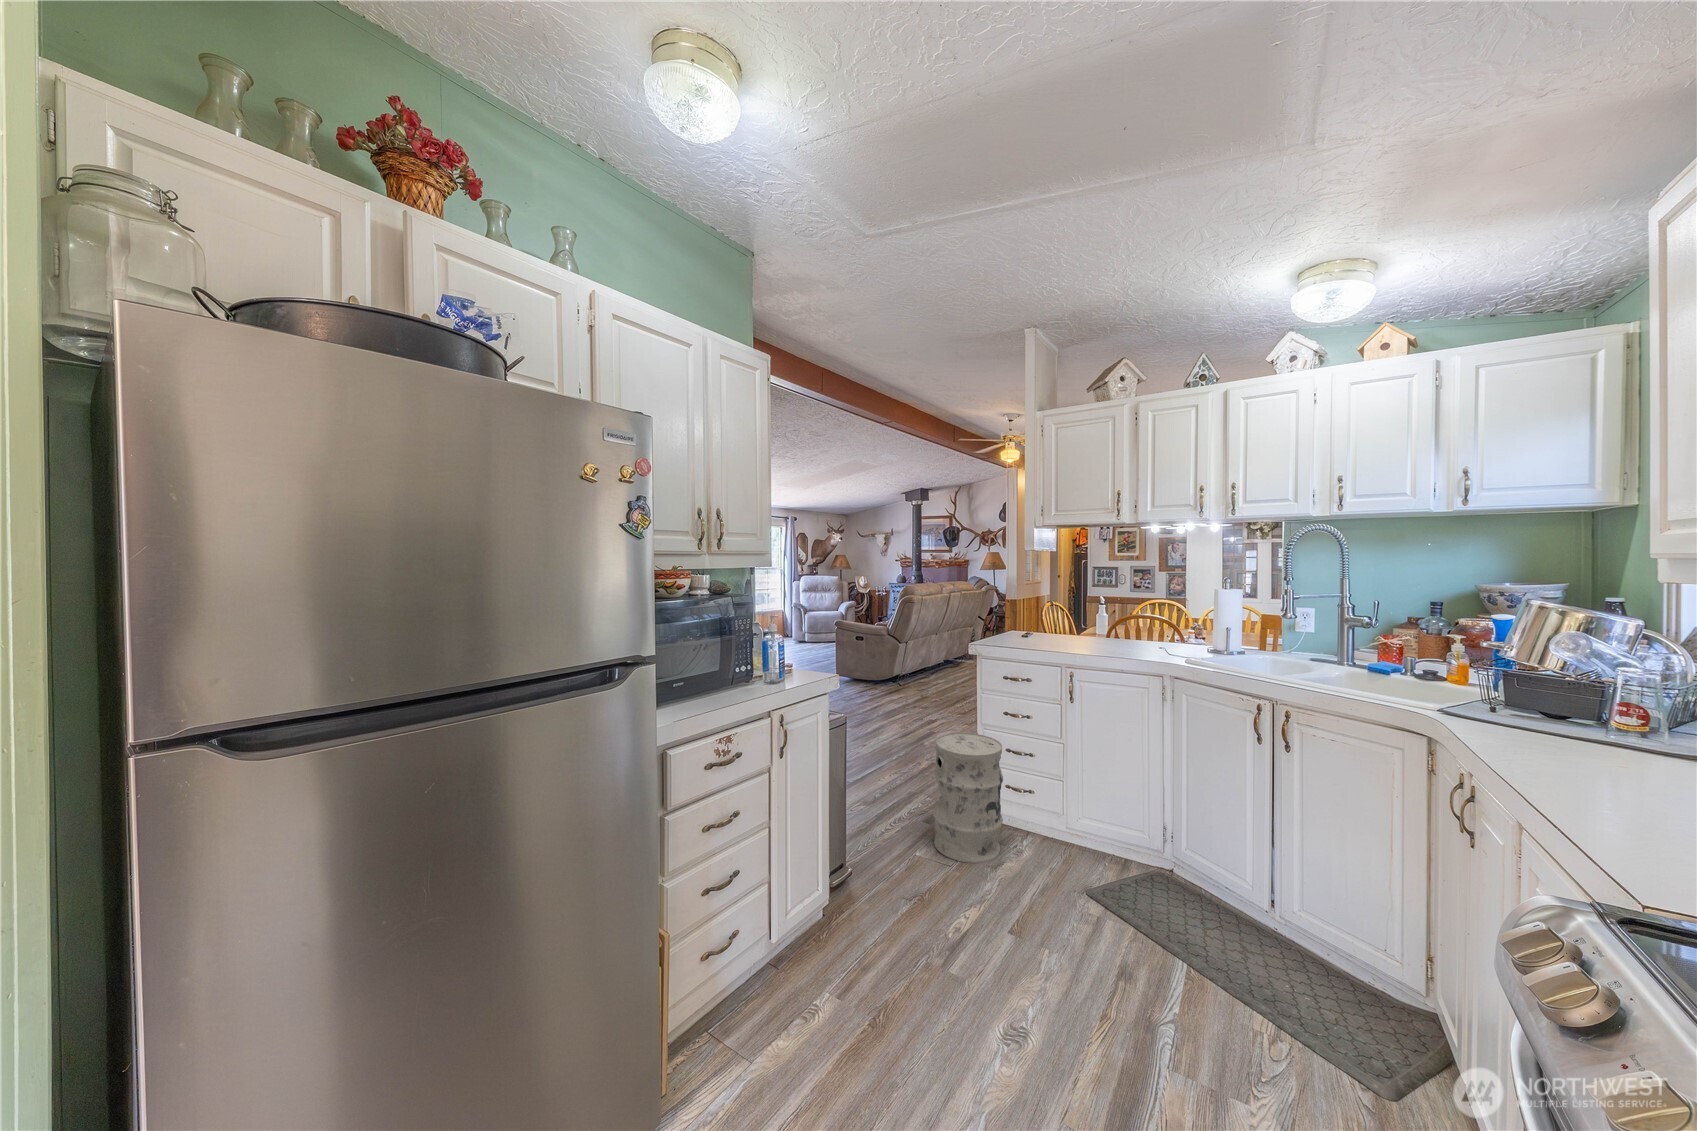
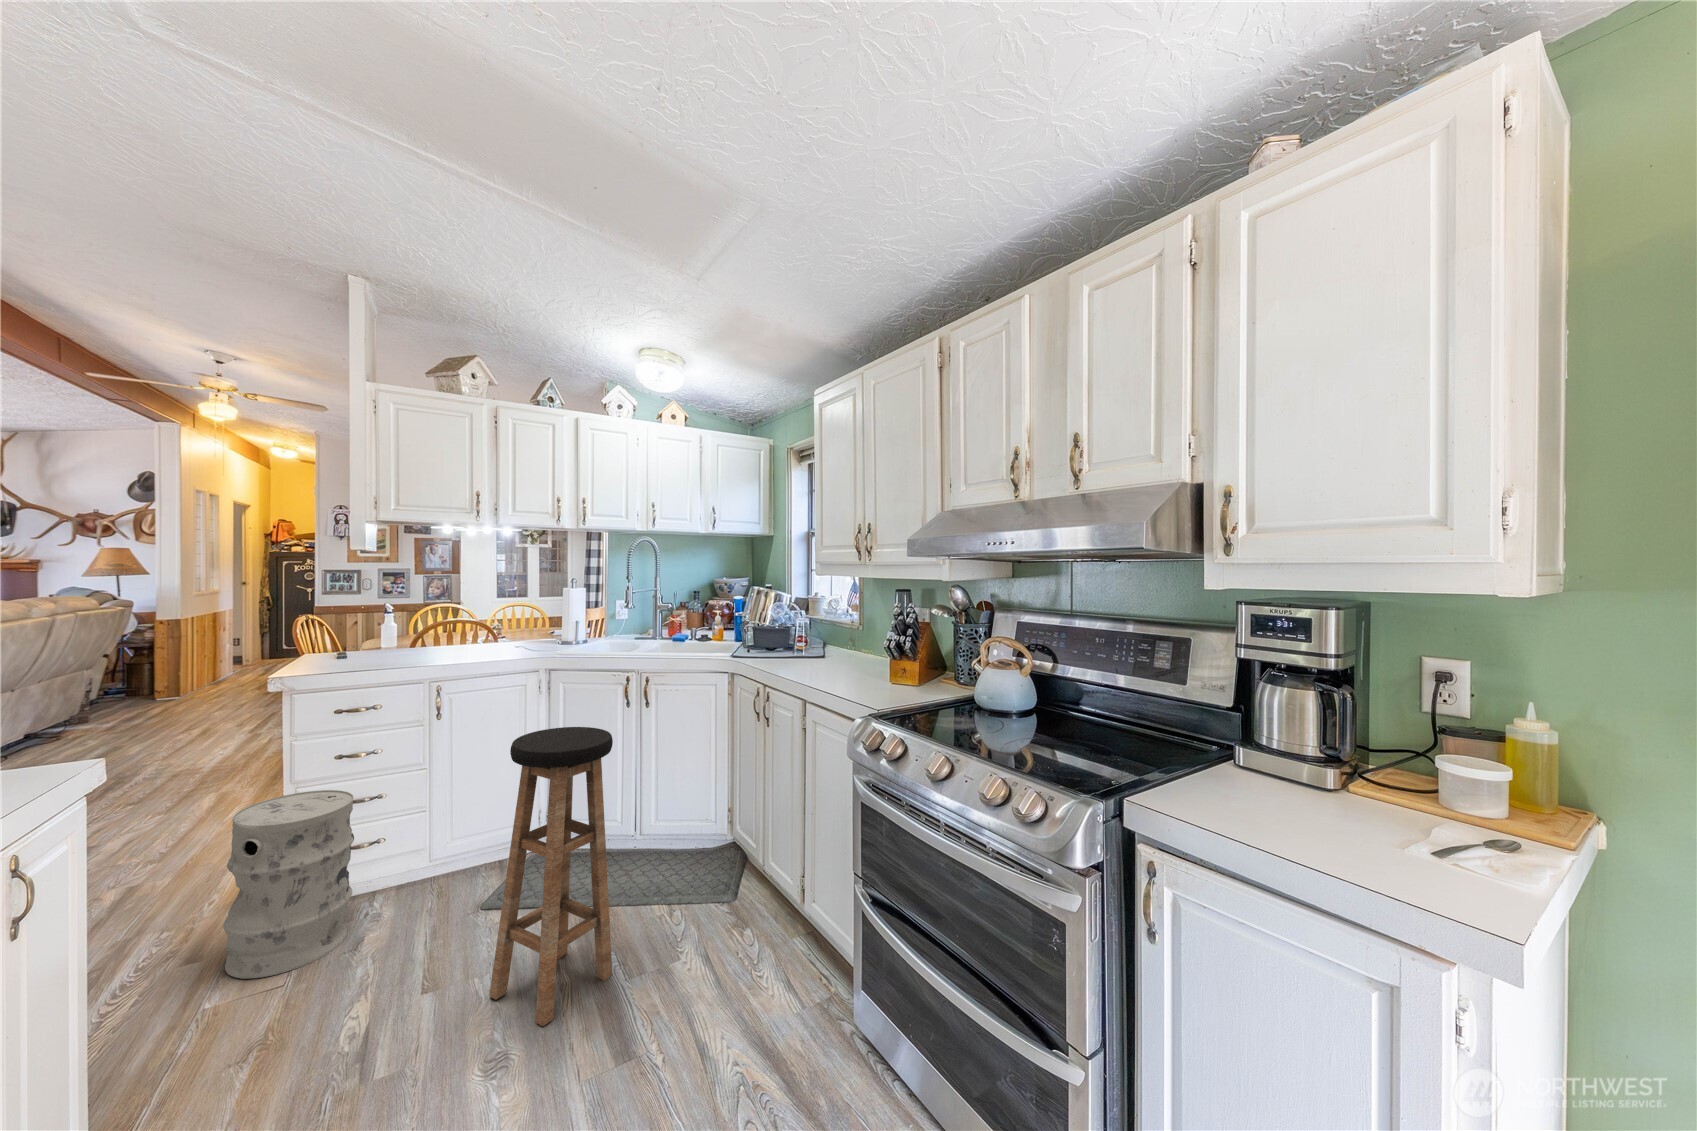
bar stool: none [1044,736,1159,1048] -> present [489,727,613,1026]

